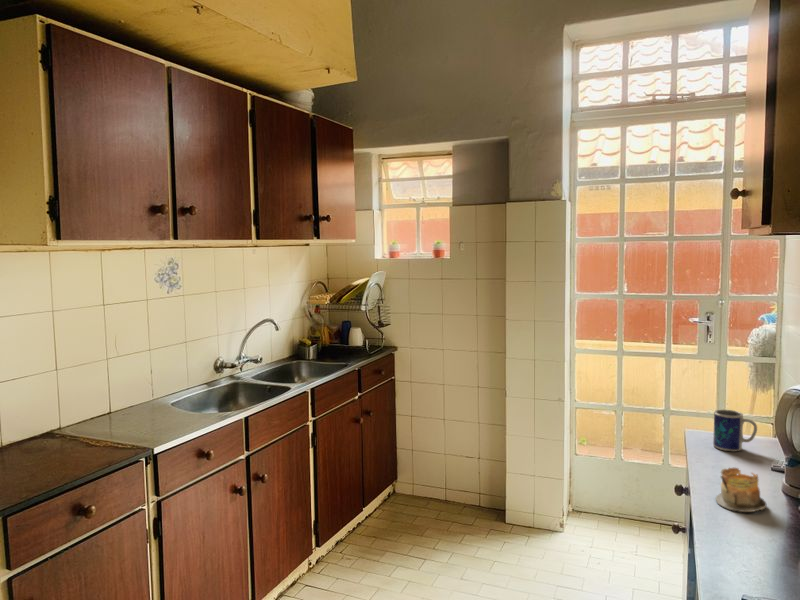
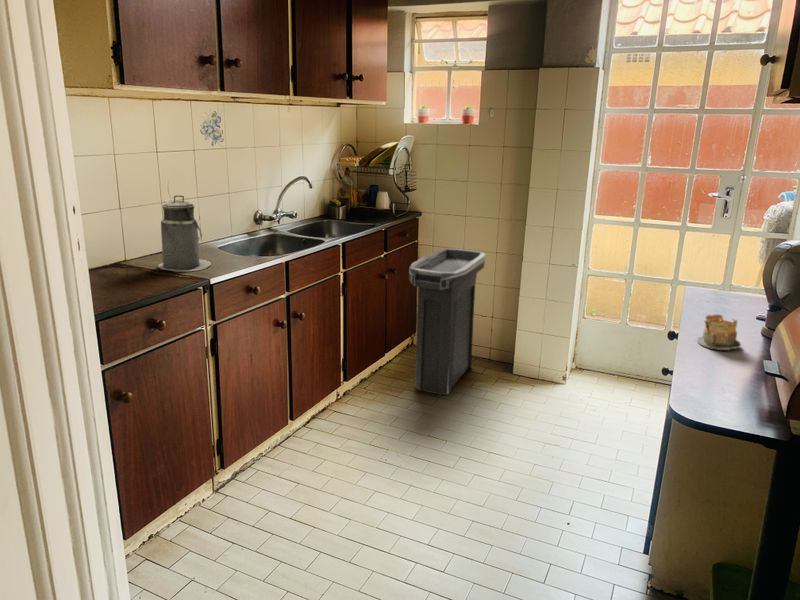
canister: none [97,352,159,439] -> present [158,195,211,272]
trash can: none [385,386,466,555] -> present [409,249,485,395]
mug: present [713,410,757,451] -> none [706,271,748,308]

